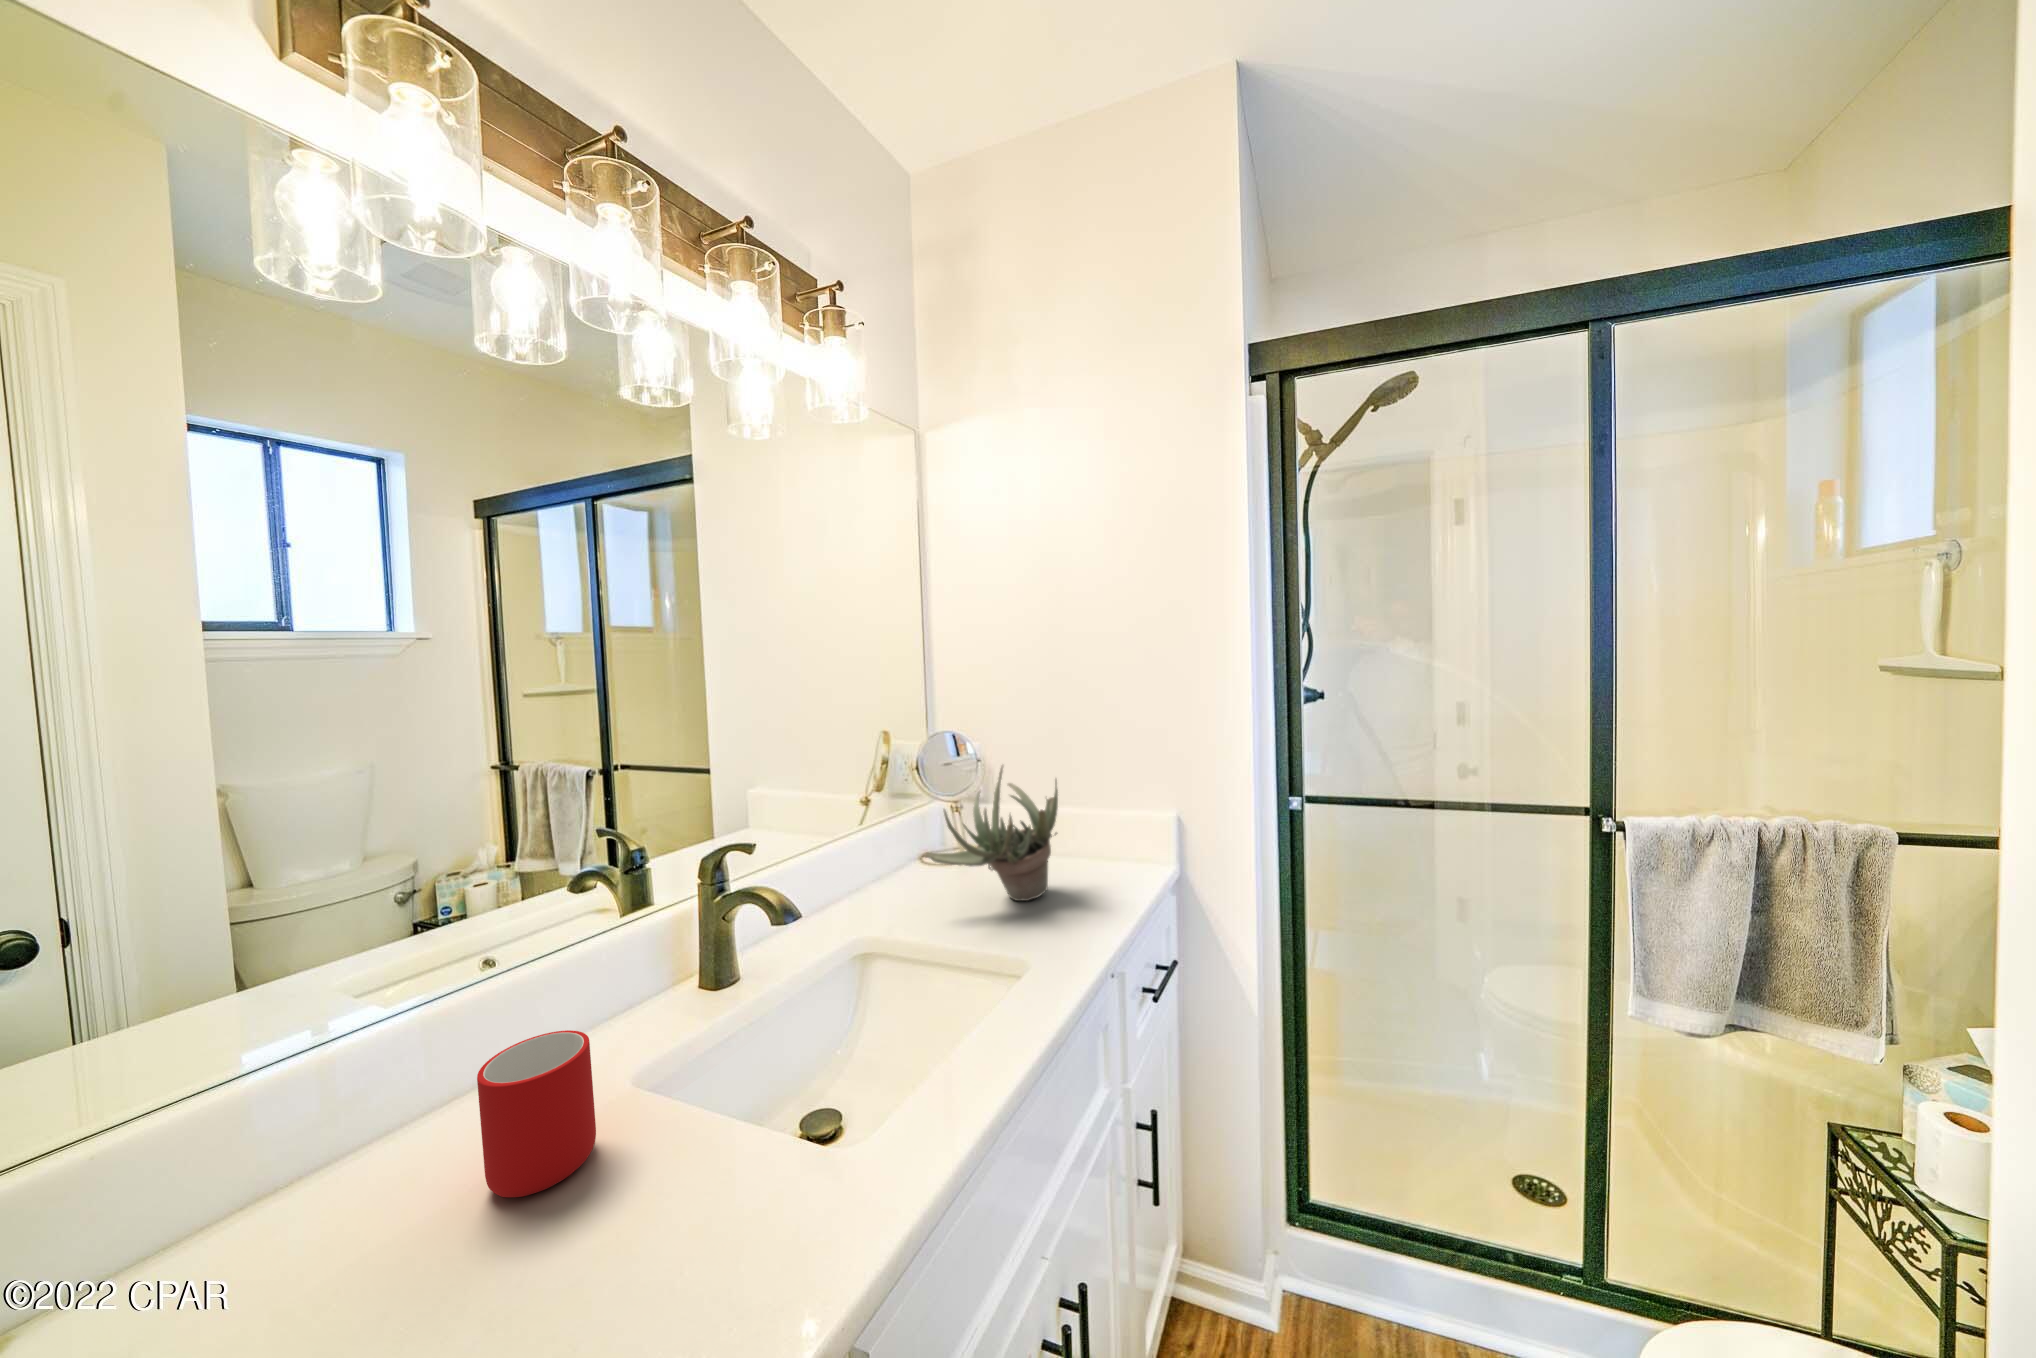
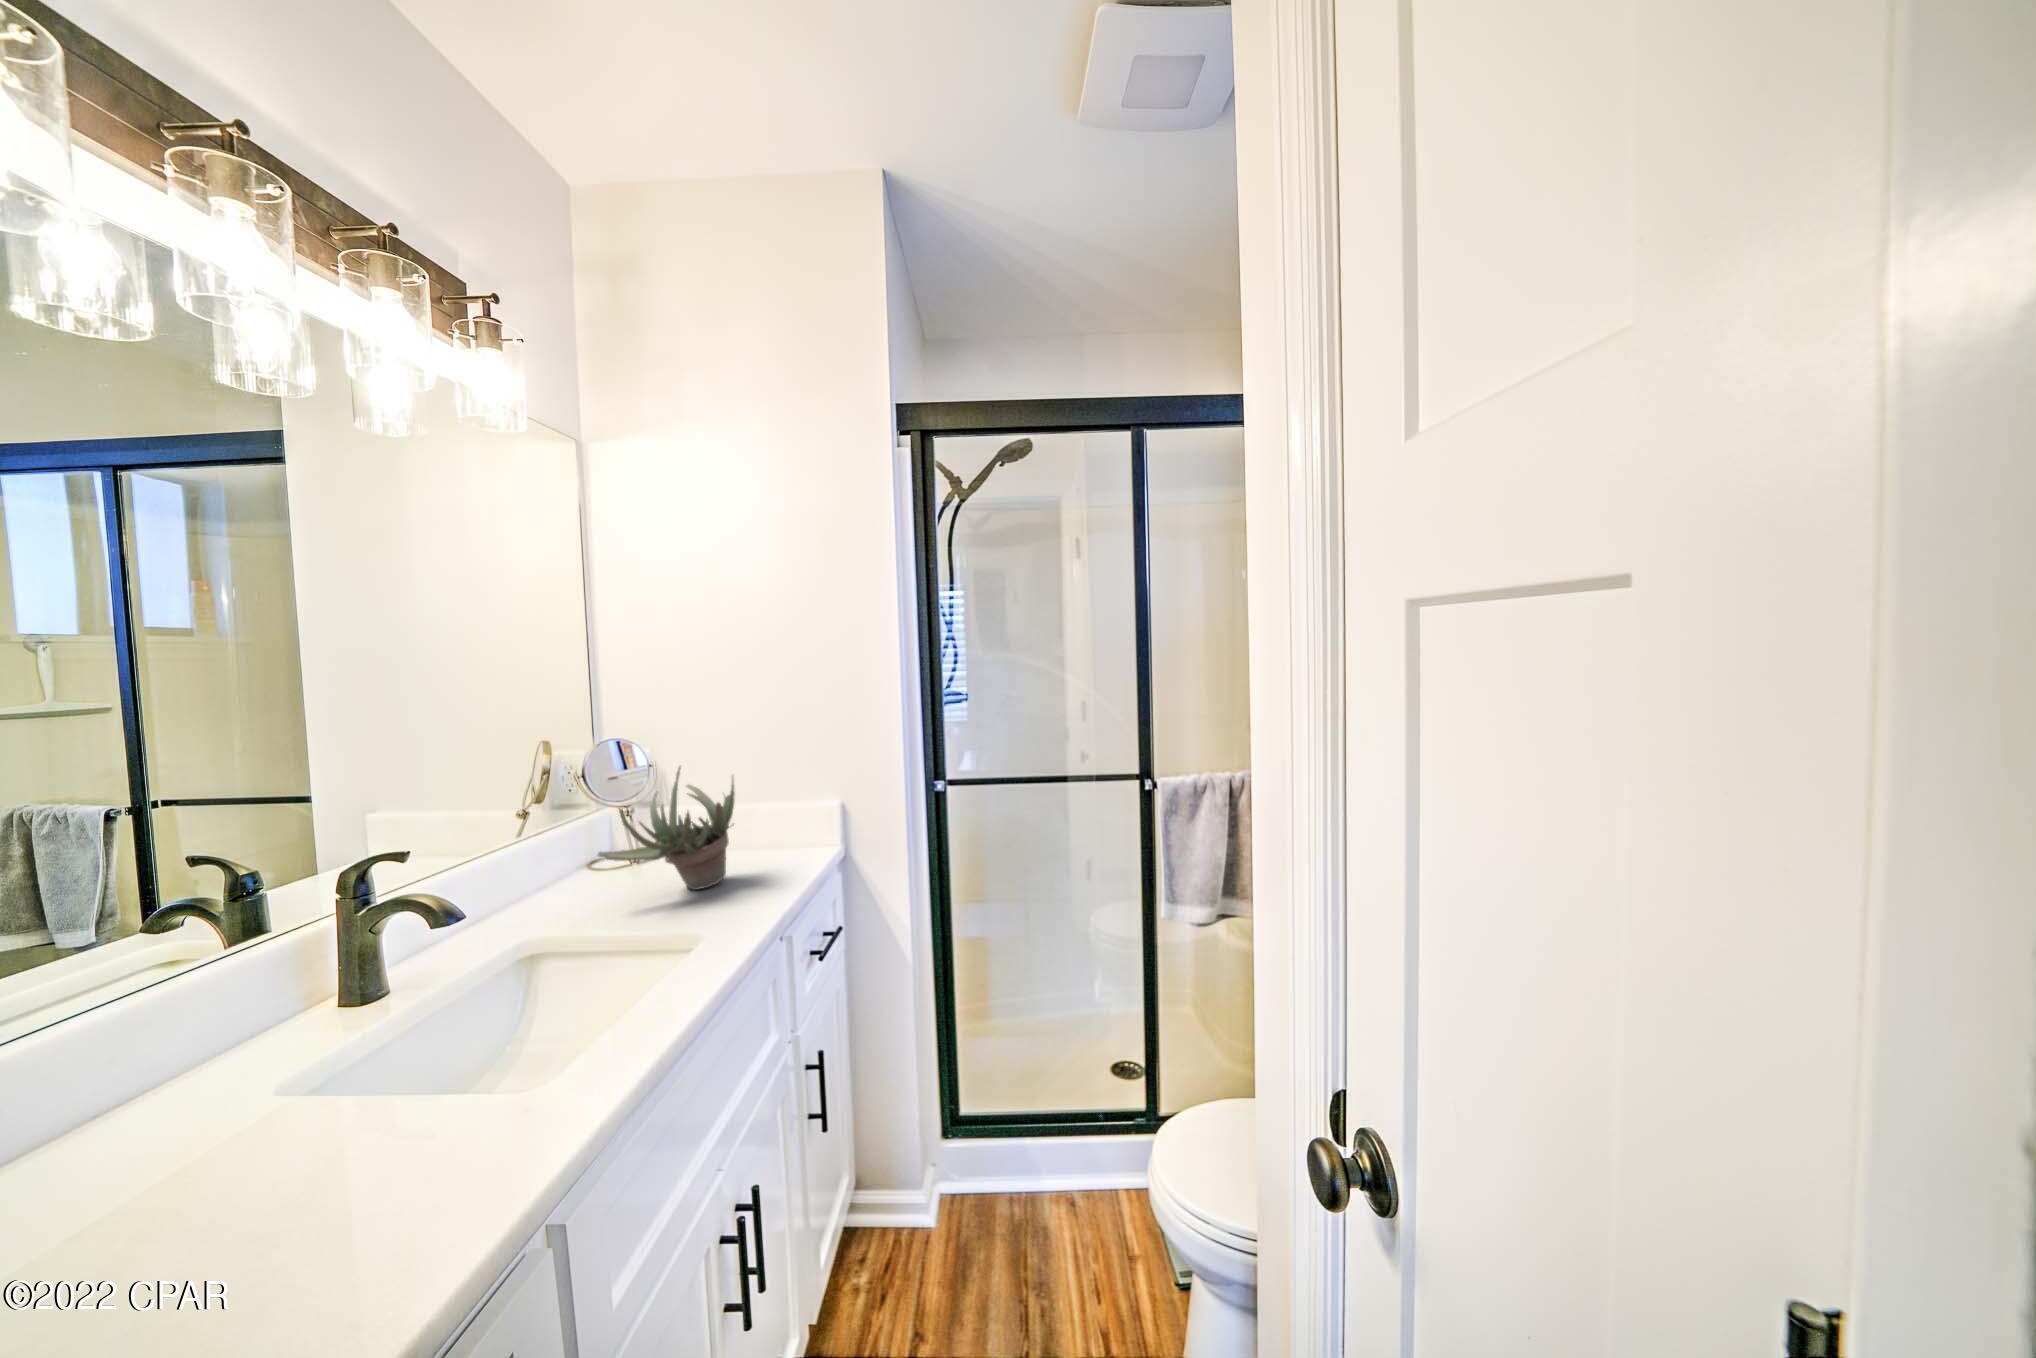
cup: present [477,1030,596,1197] -> none [98,1023,243,1180]

